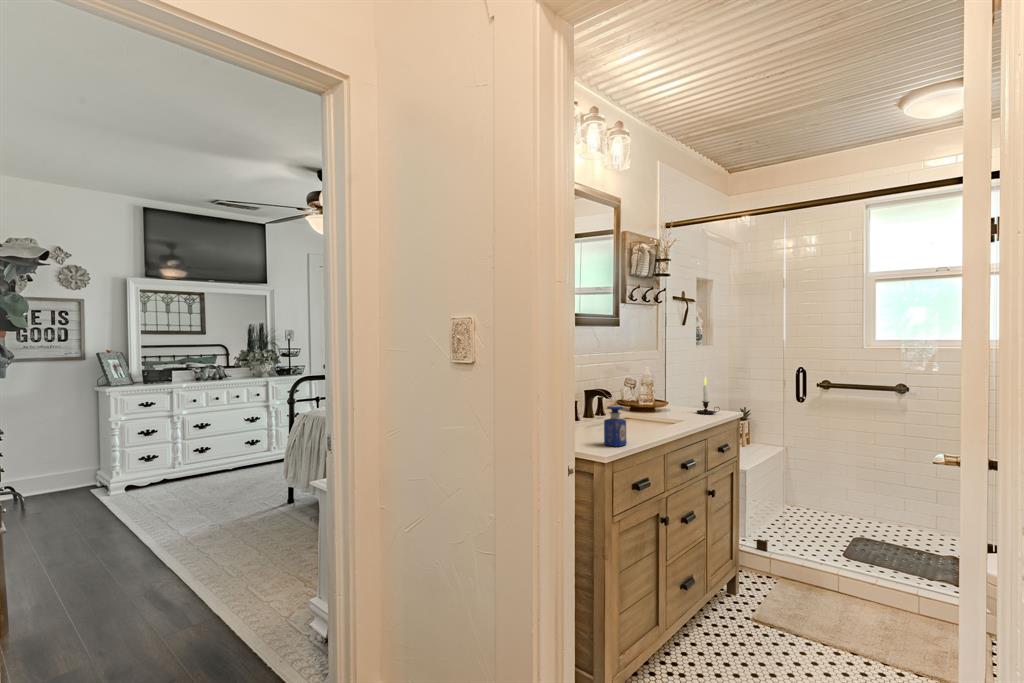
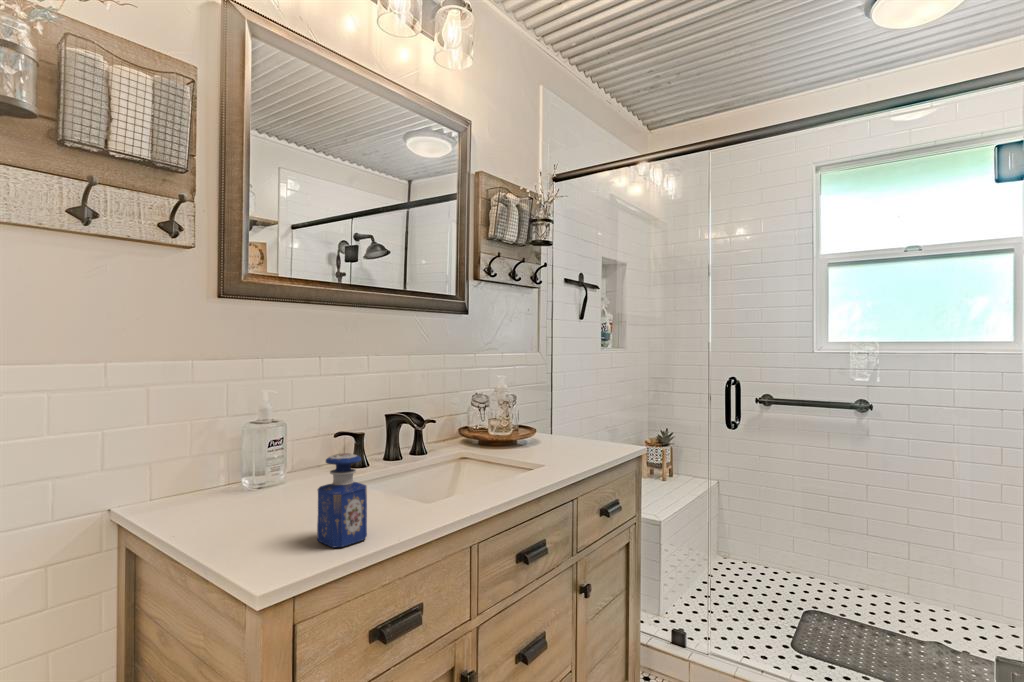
candle: present [697,376,720,414] -> none [574,389,609,450]

